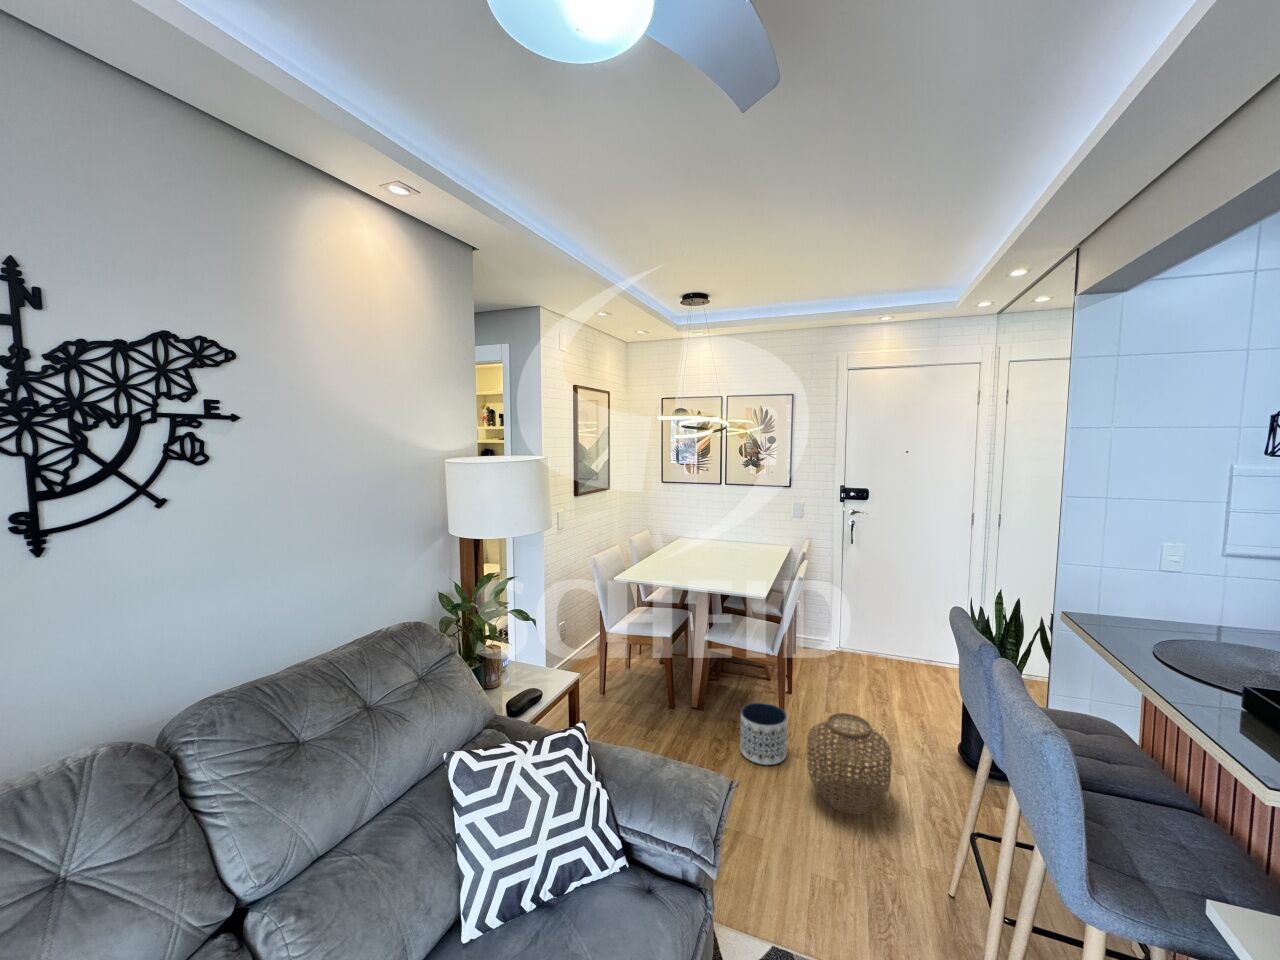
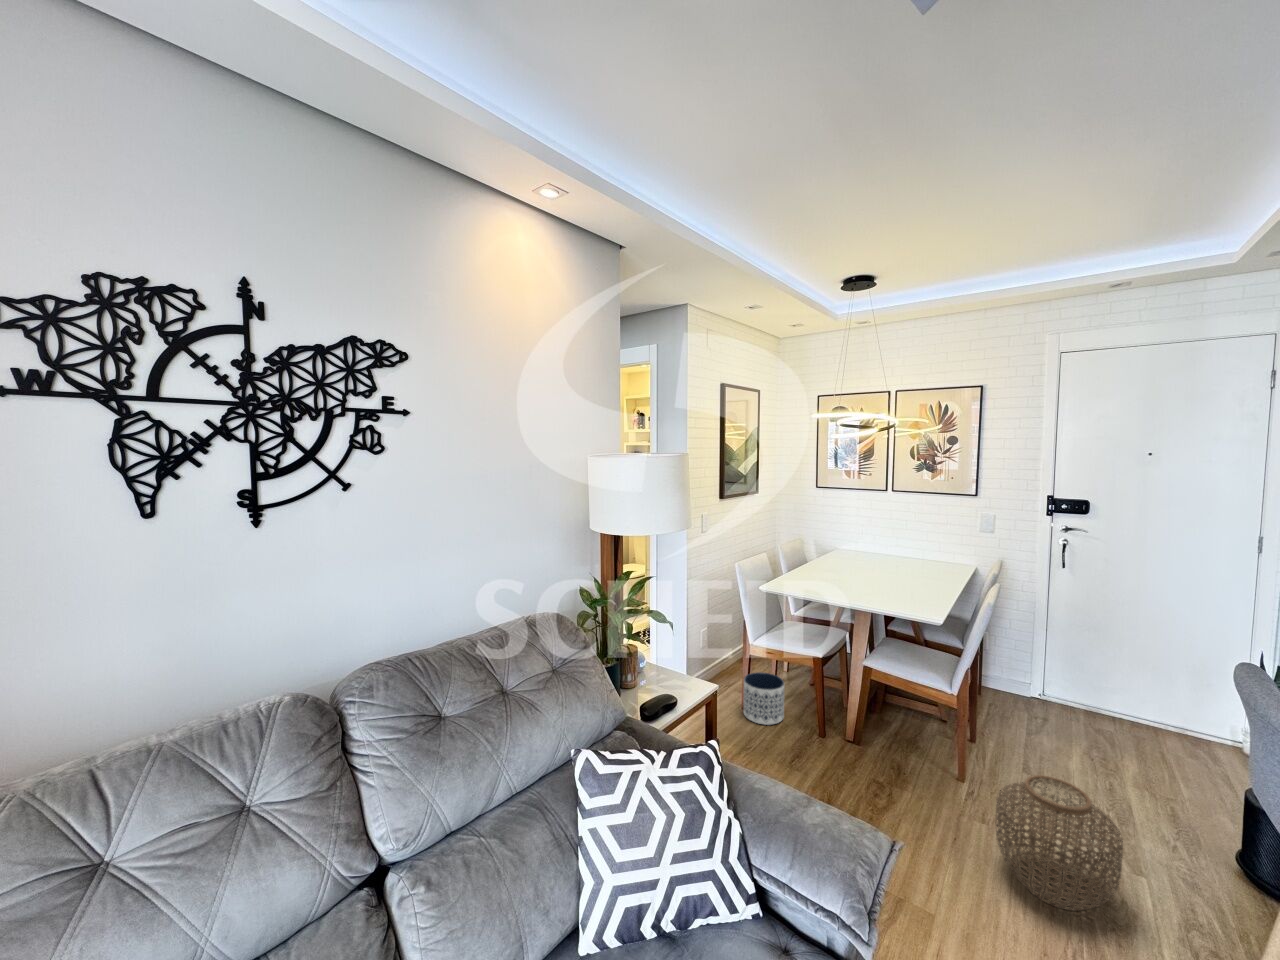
planter: present [740,703,787,765] -> present [744,672,784,725]

